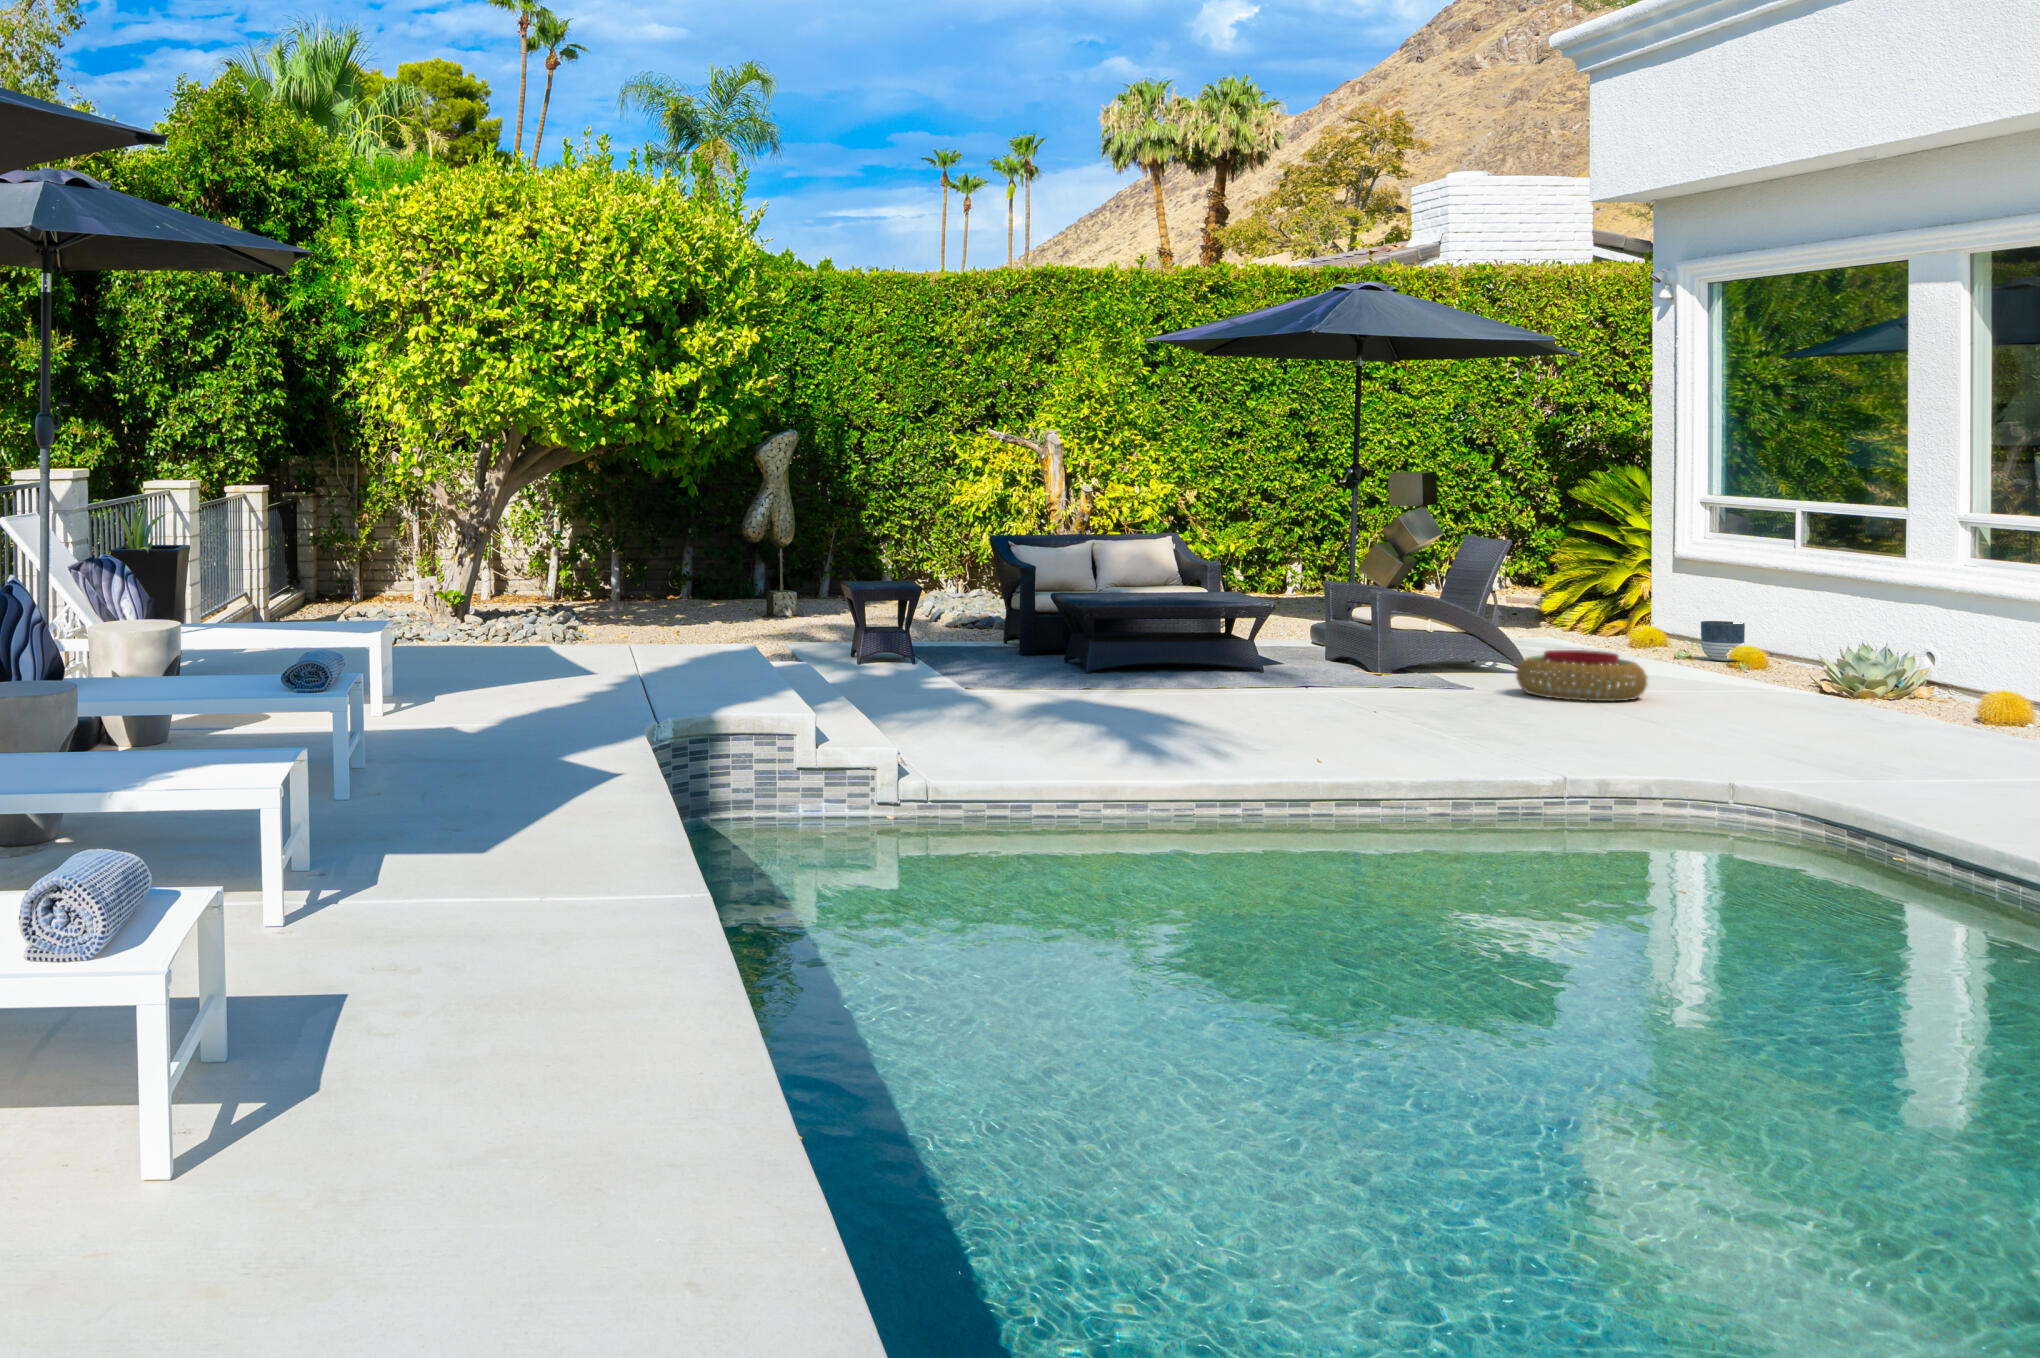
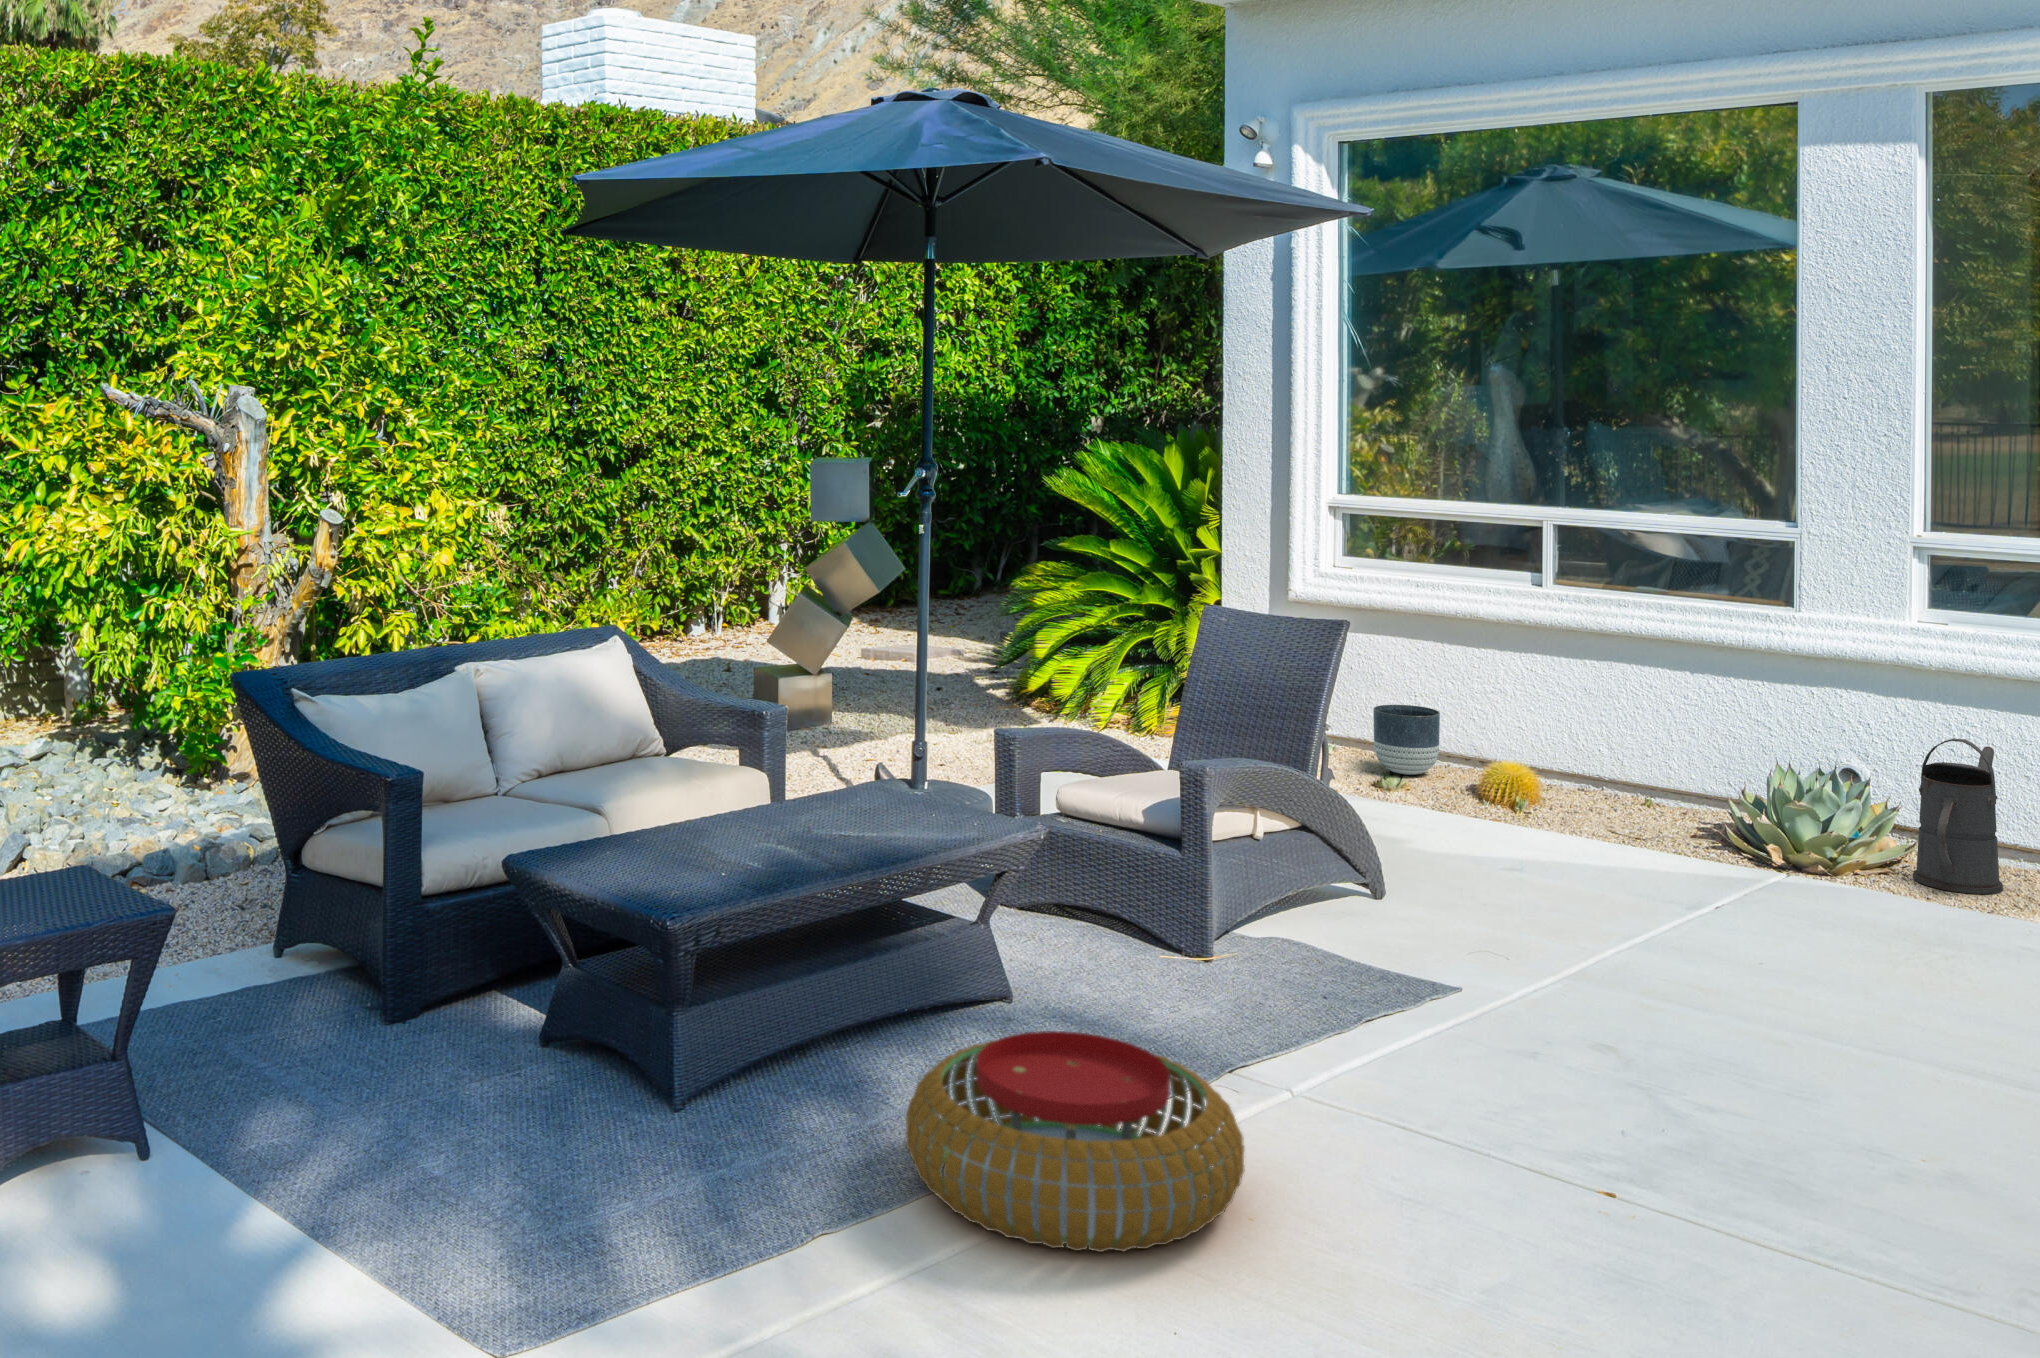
watering can: none [1852,615,1955,699] -> present [1913,738,2003,894]
pouf: present [1516,650,1647,701] -> present [906,1031,1244,1252]

